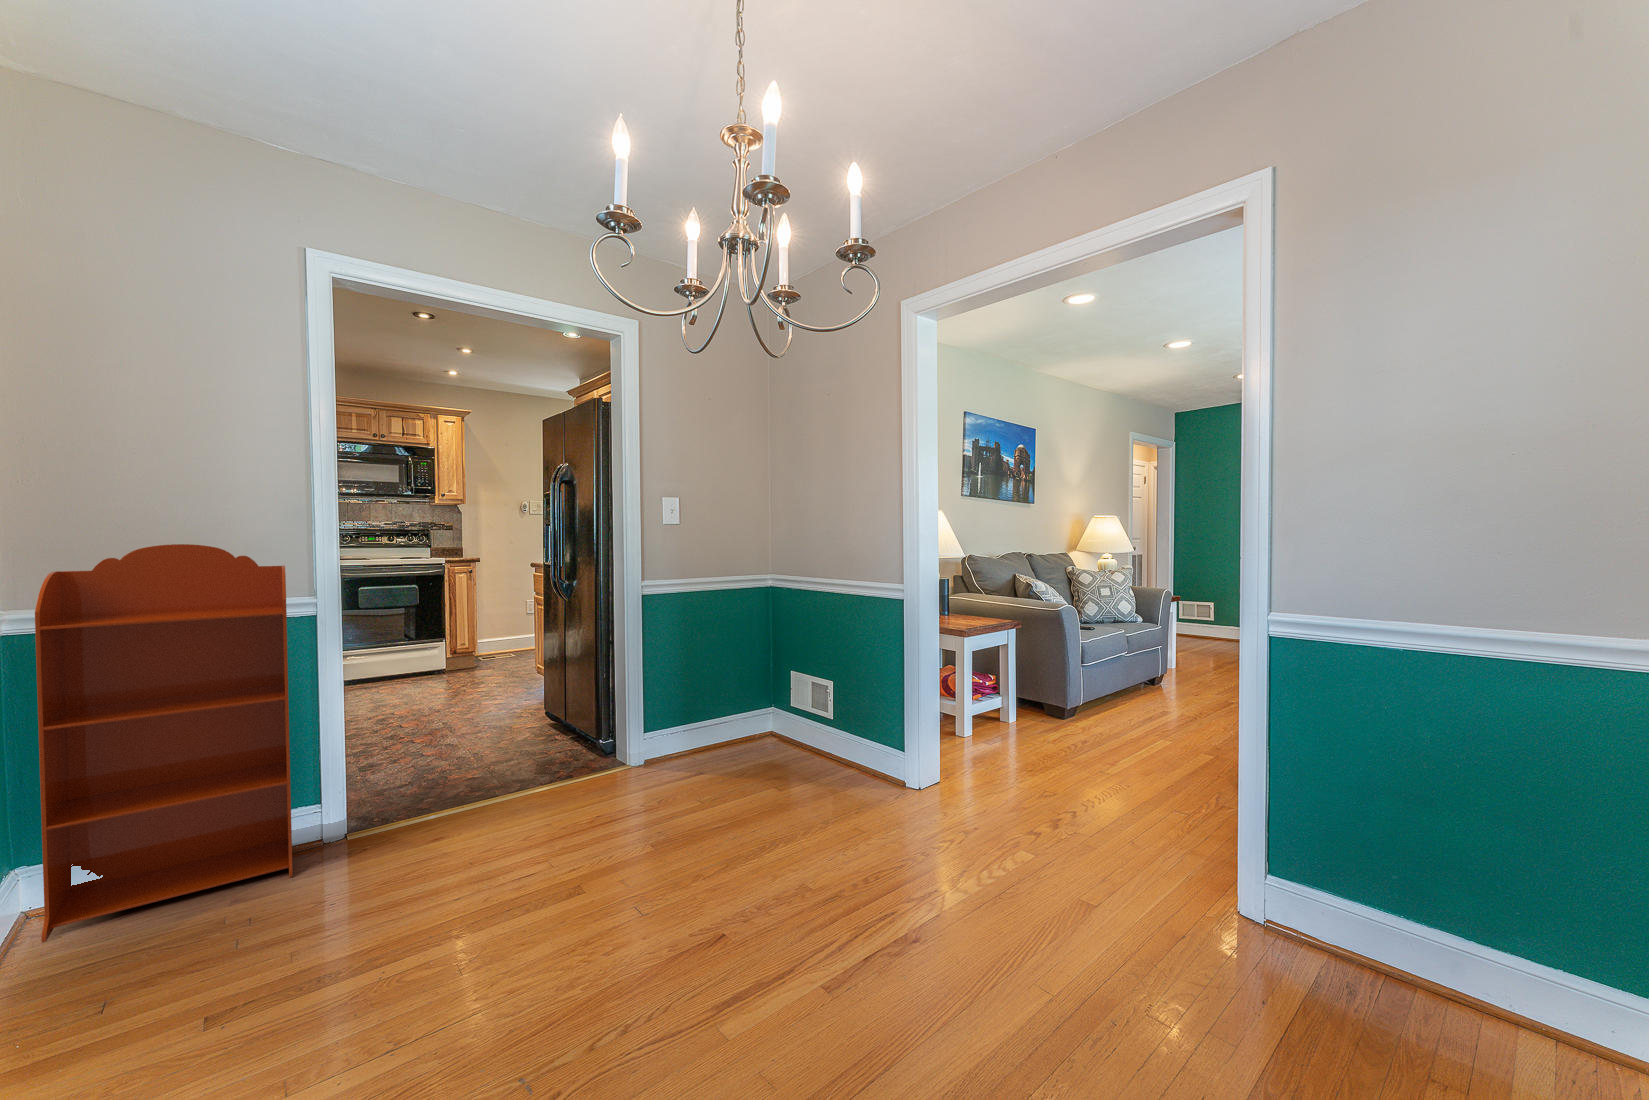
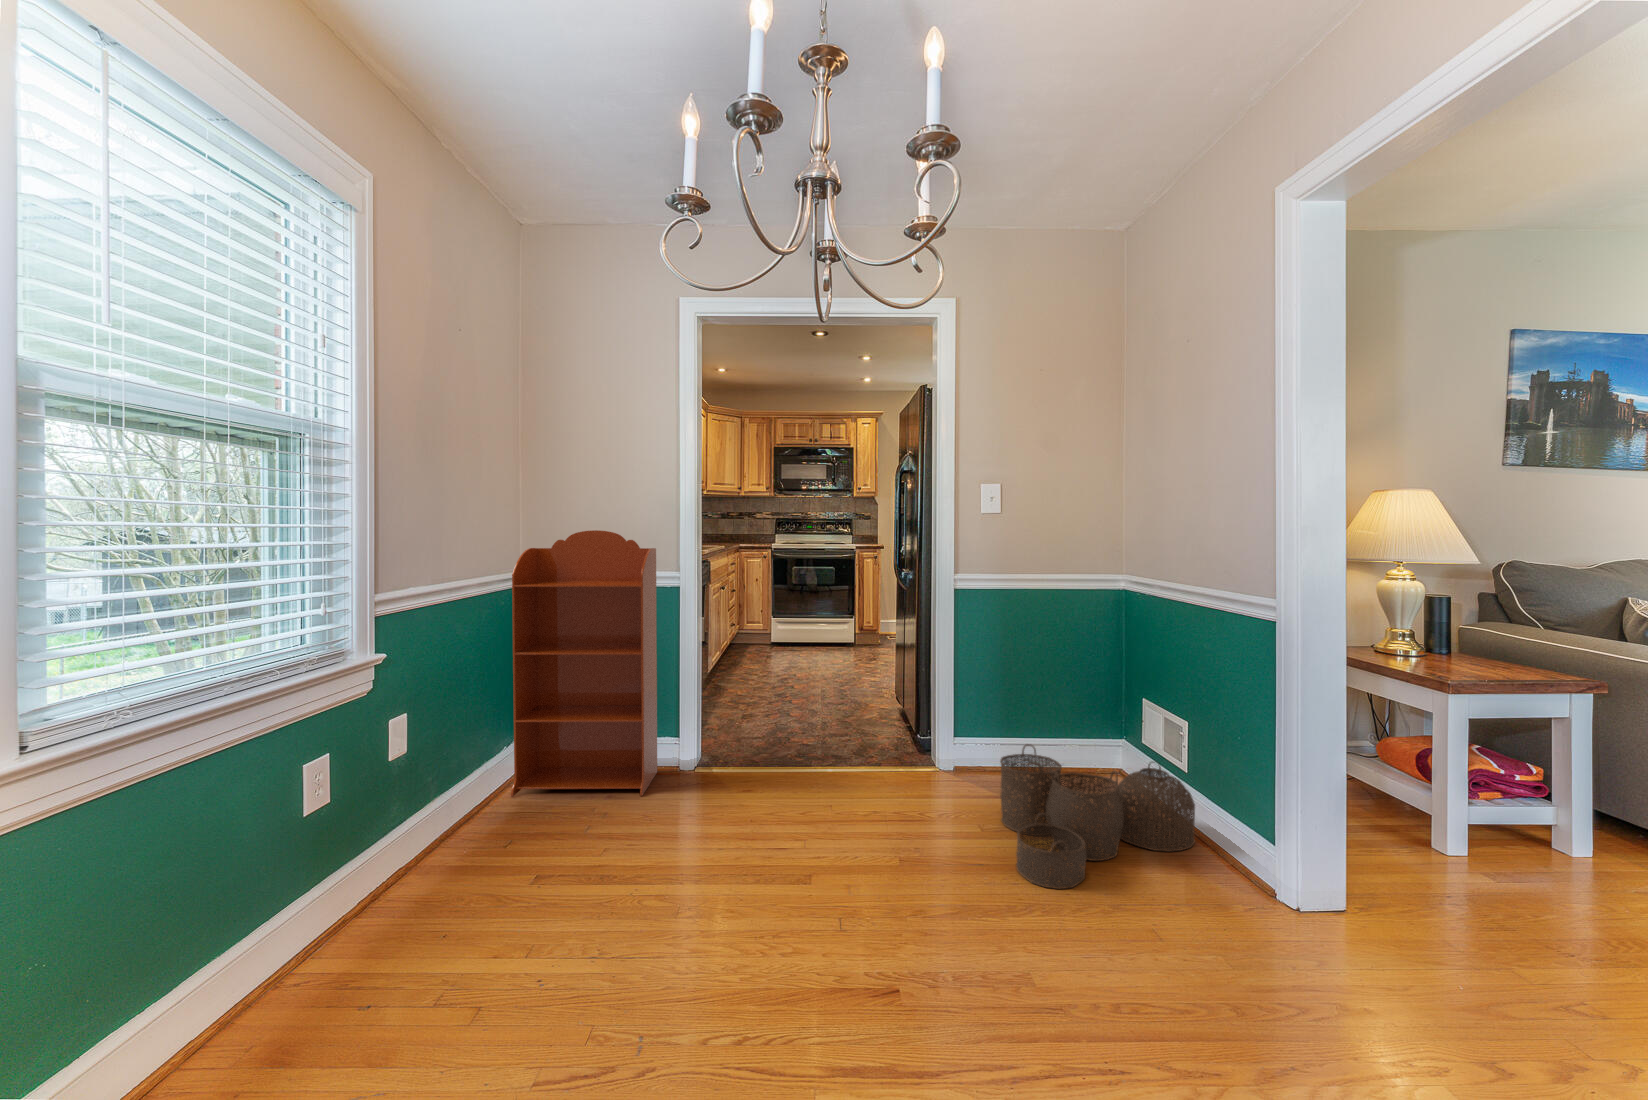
woven basket: none [709,715,850,831] -> present [1000,744,1195,889]

